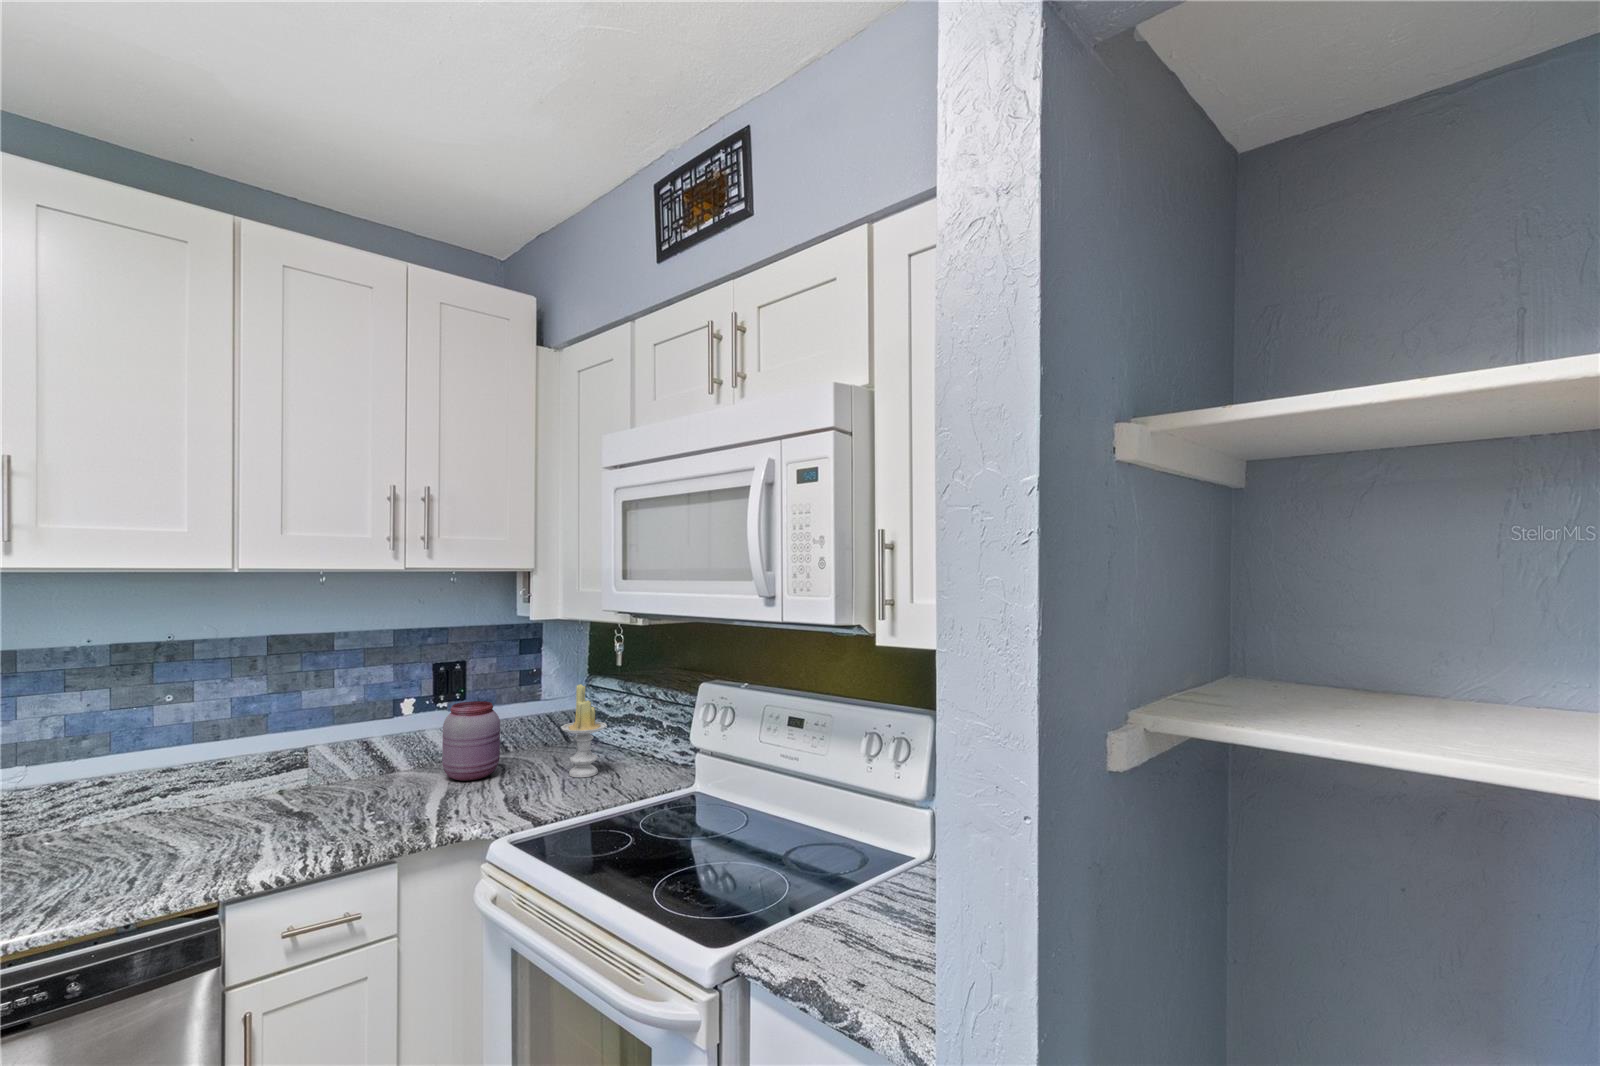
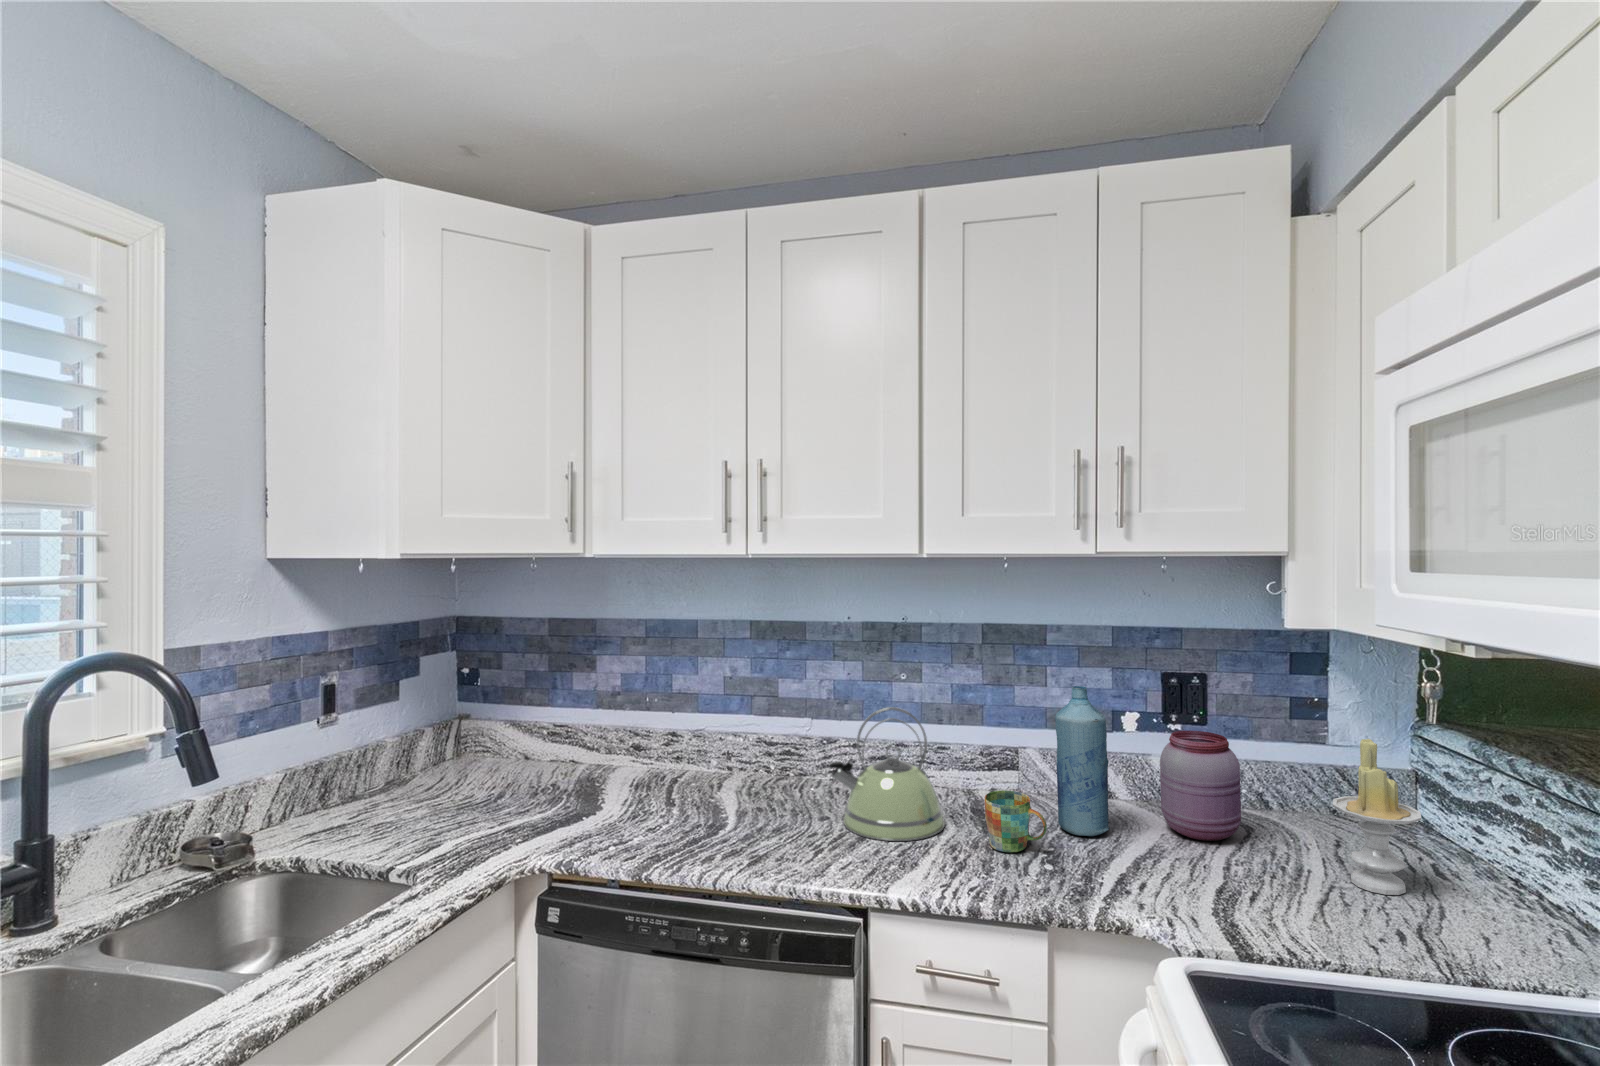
bottle: none [363,678,408,801] -> present [1055,686,1109,836]
kettle: none [114,722,257,858] -> present [829,707,945,841]
mug: none [310,775,370,827] -> present [985,791,1047,852]

